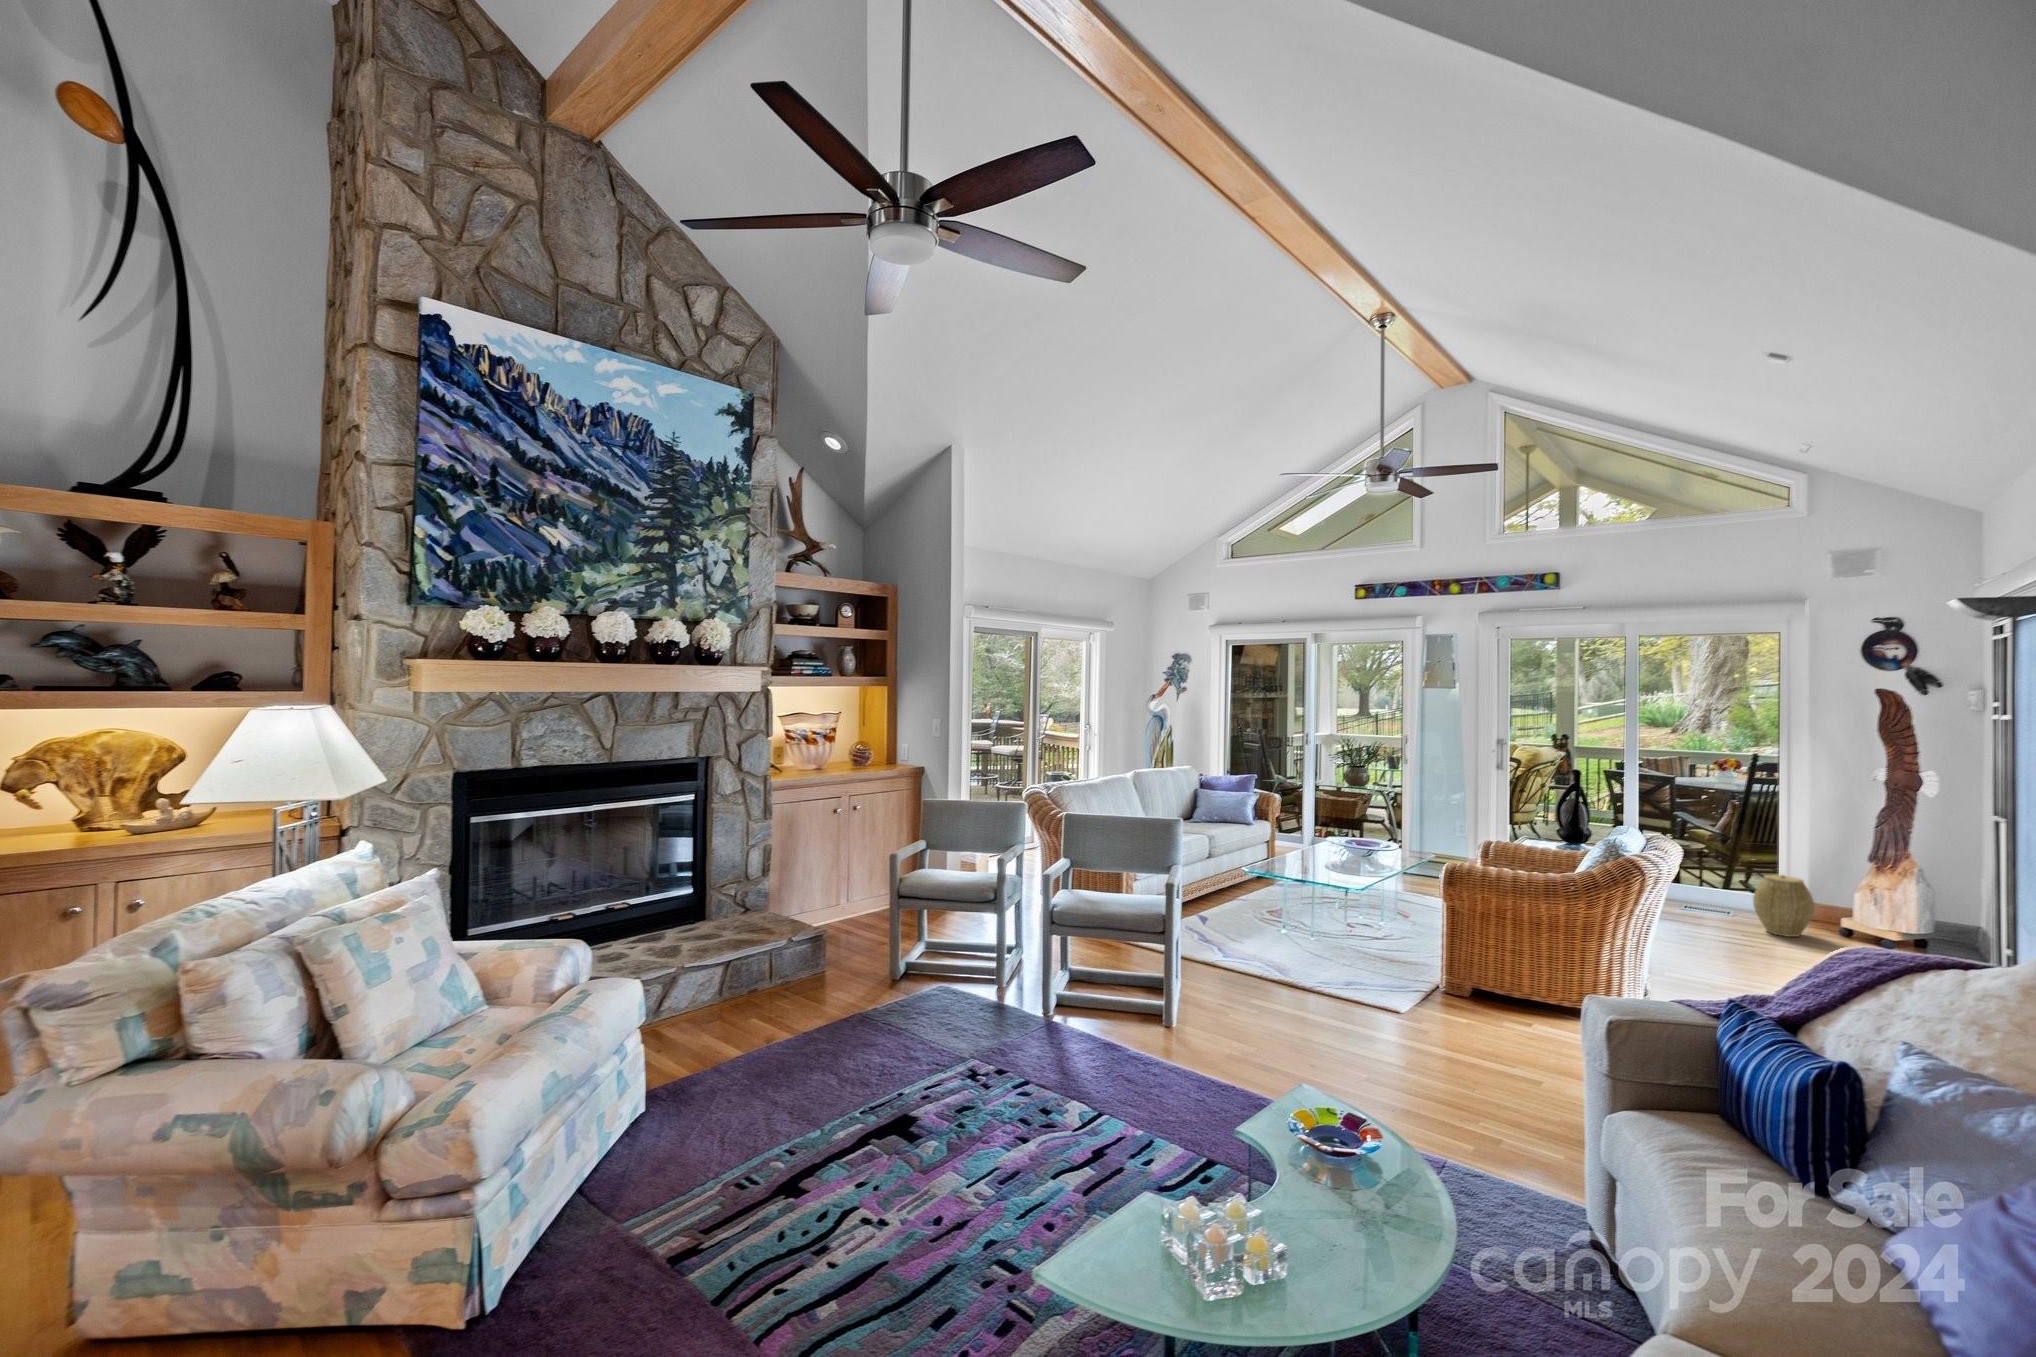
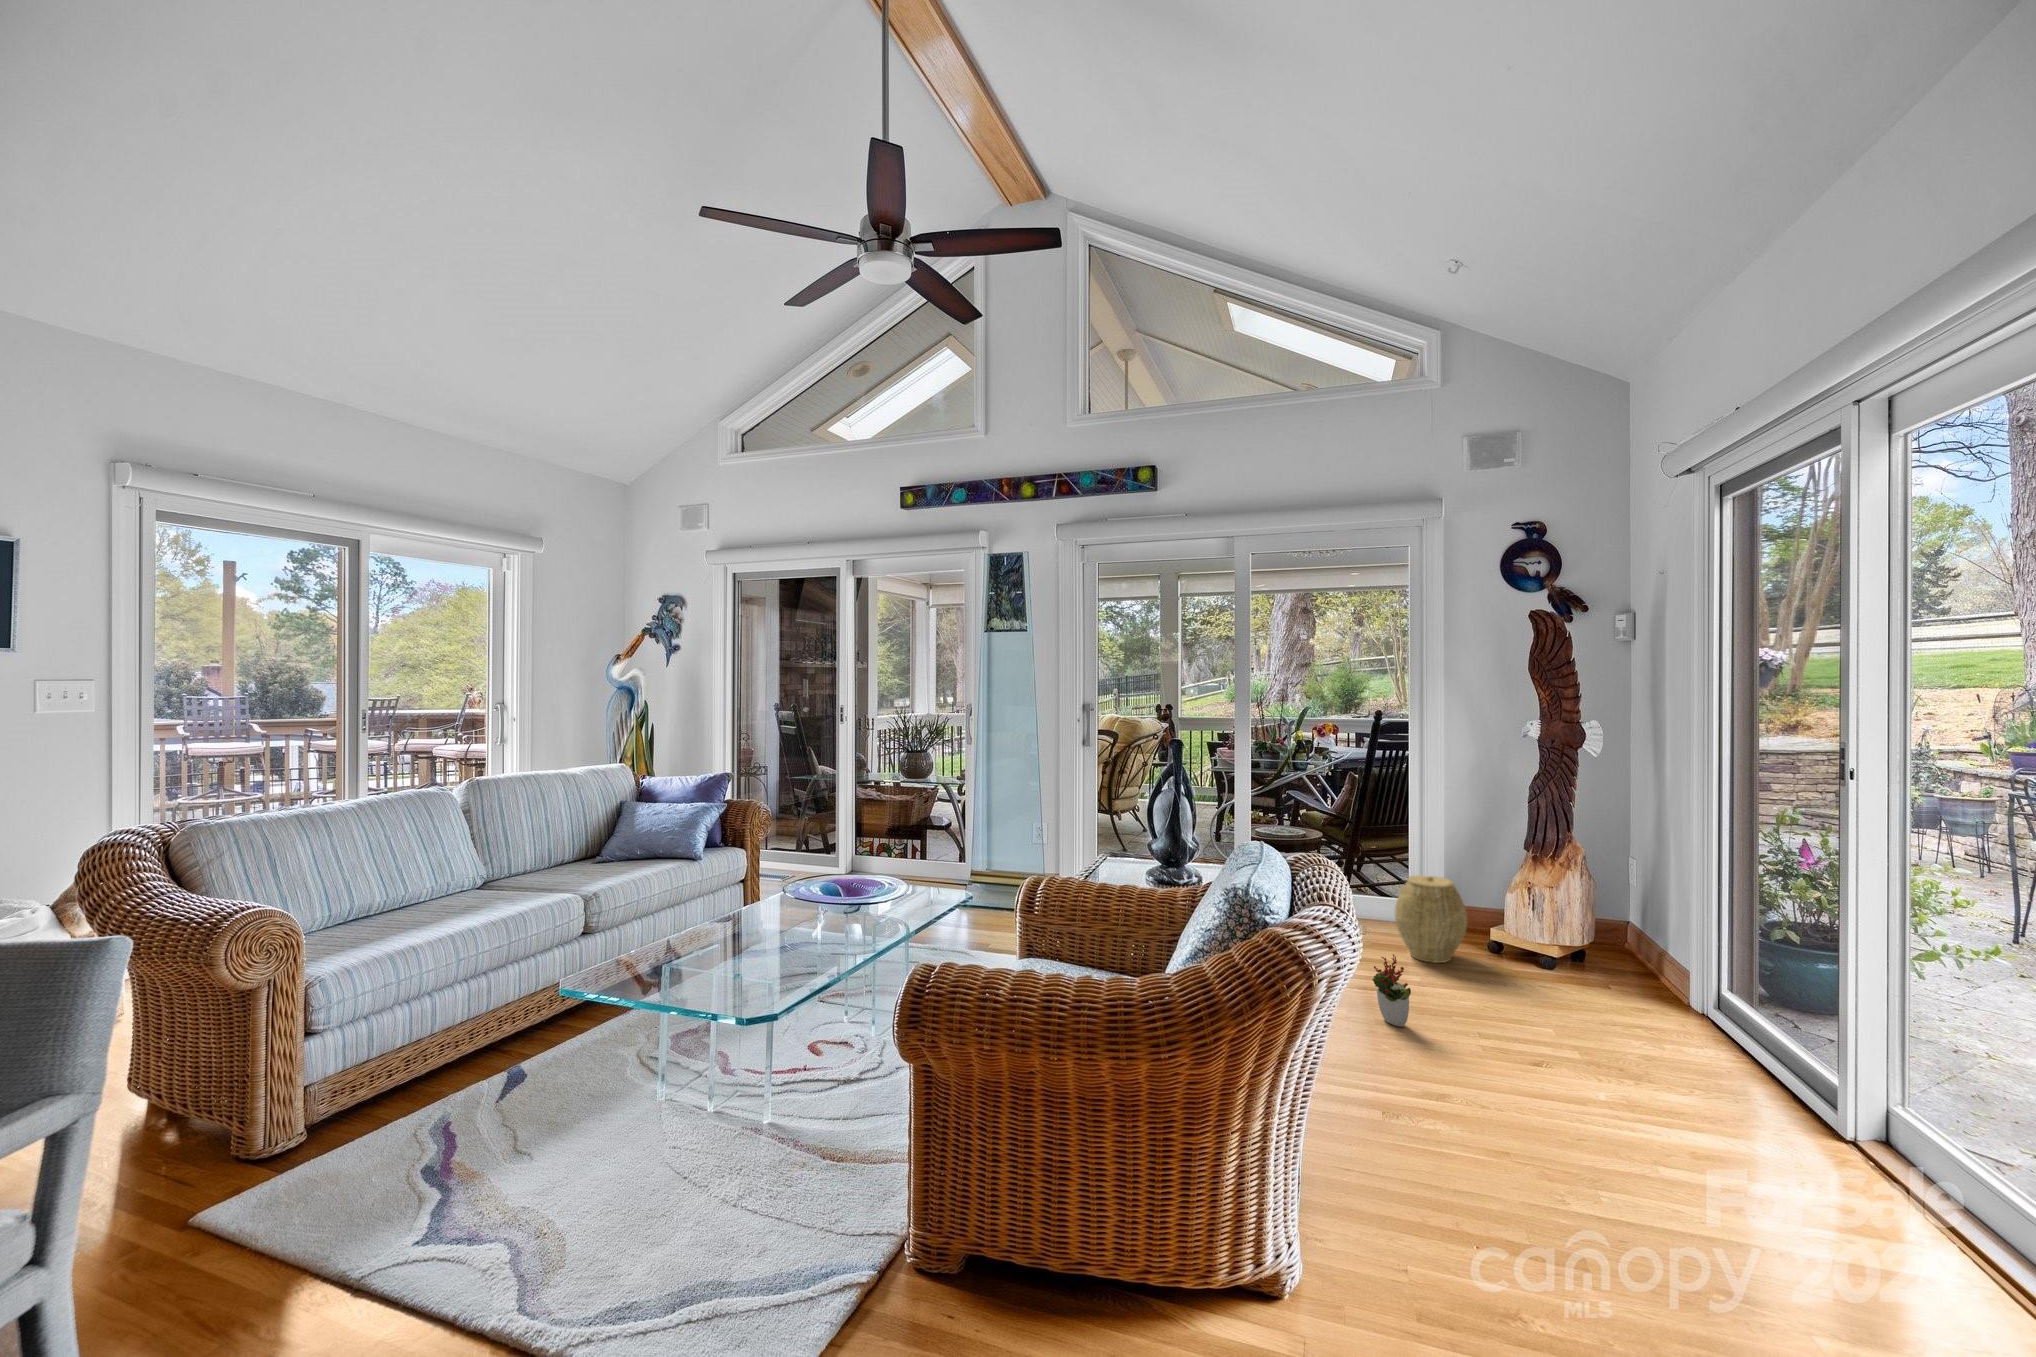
decorative plant: none [1720,912,1748,960] -> present [1372,954,1411,1027]

